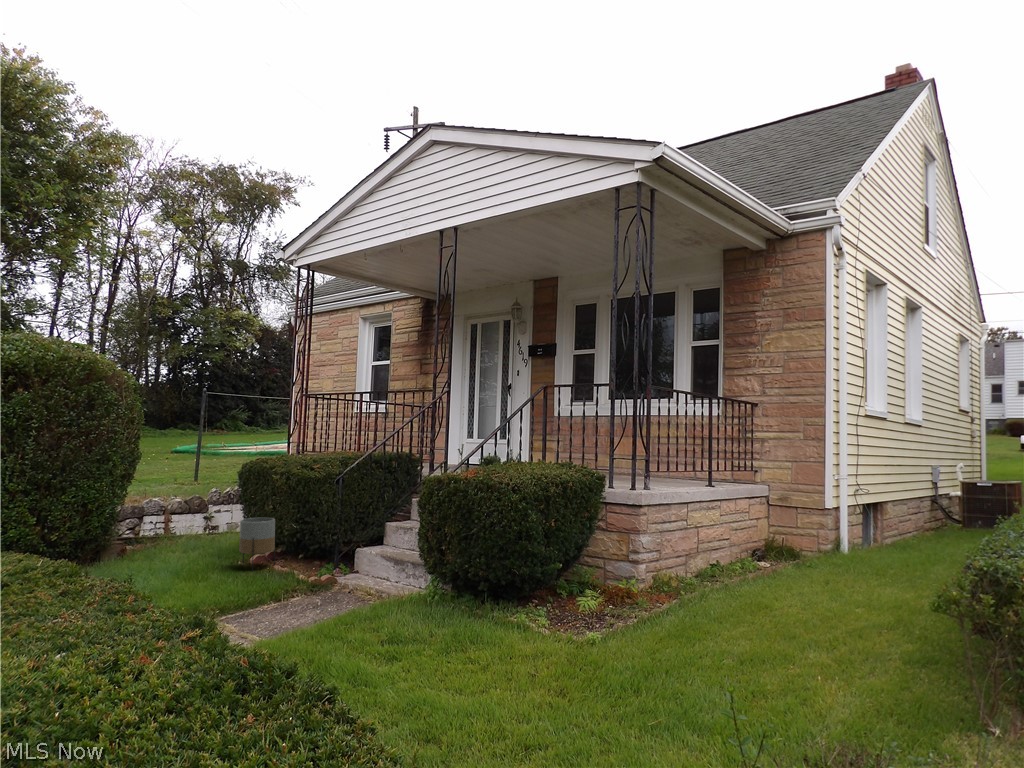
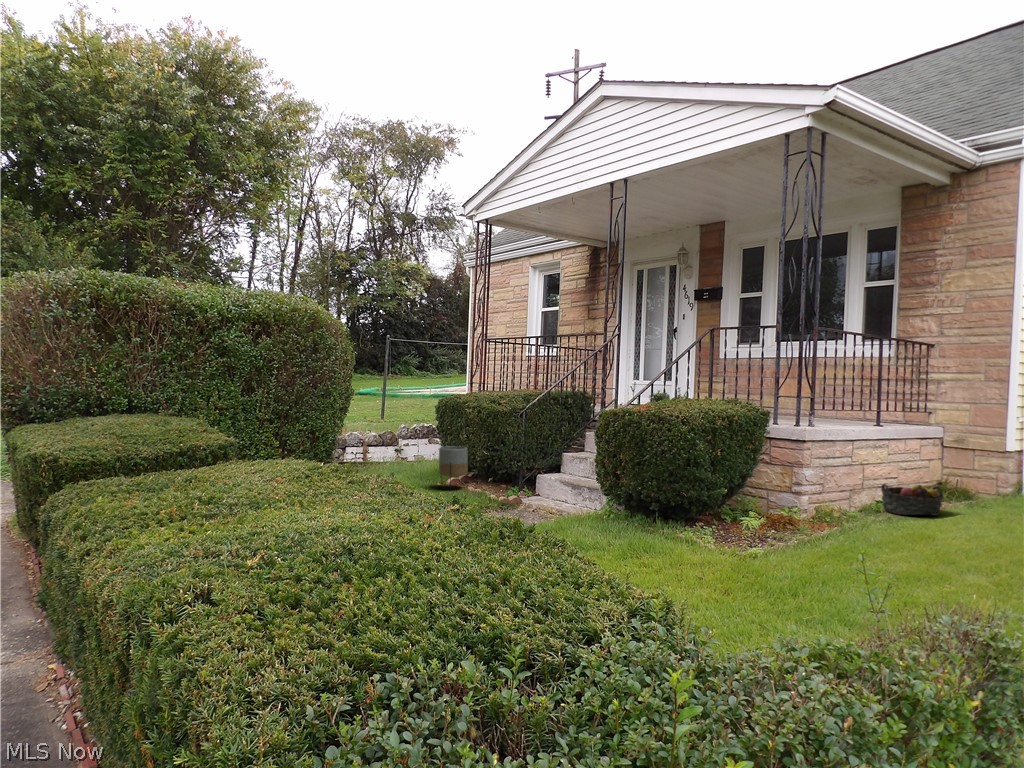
basket: none [716,543,775,580] -> present [881,482,944,516]

